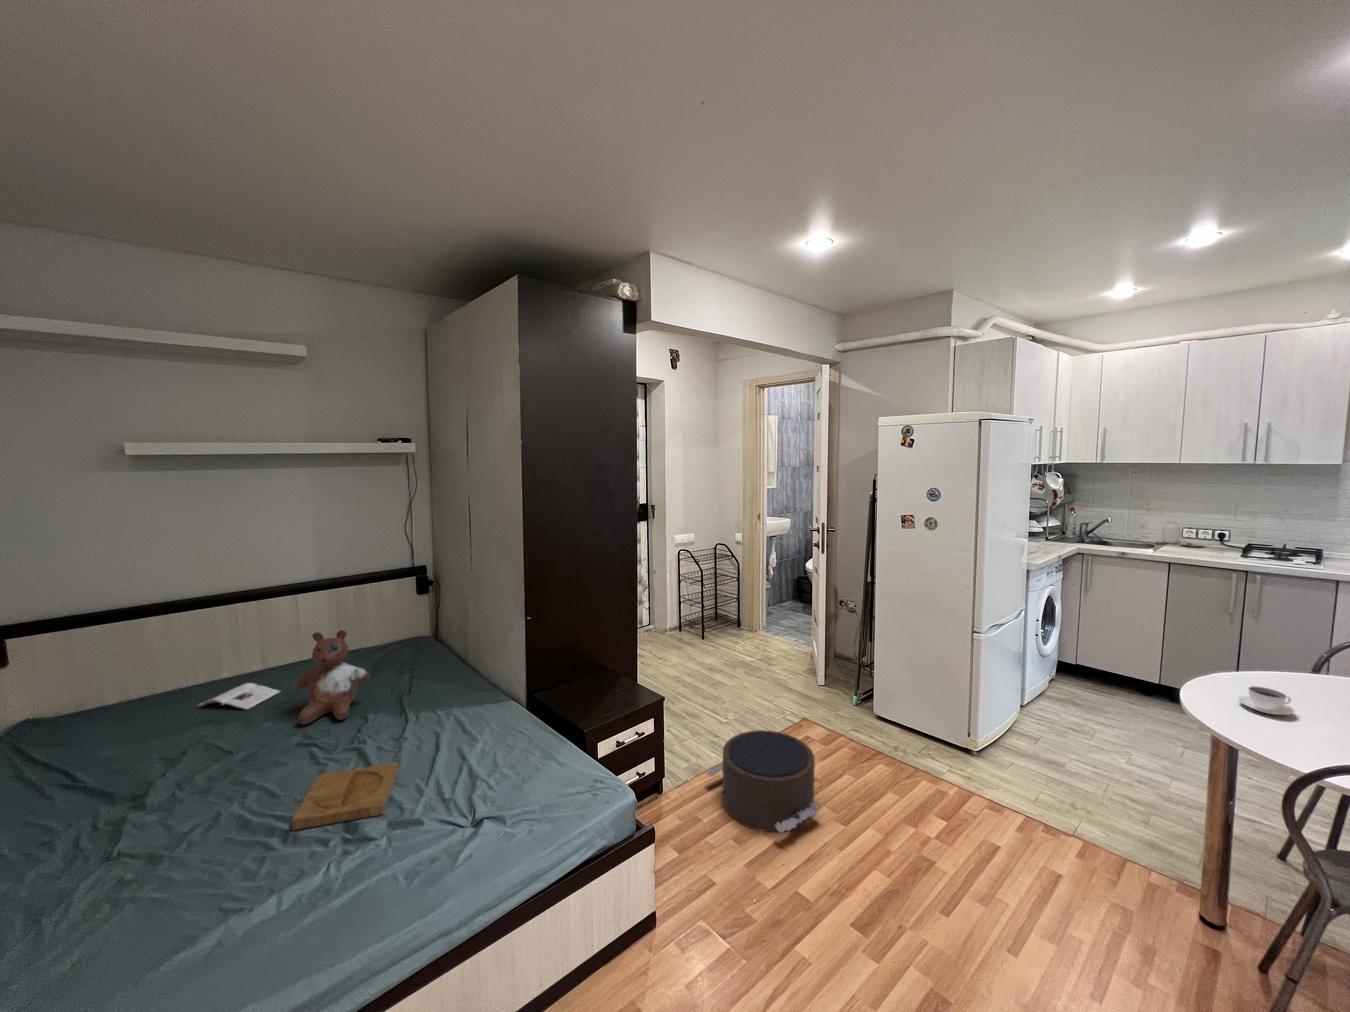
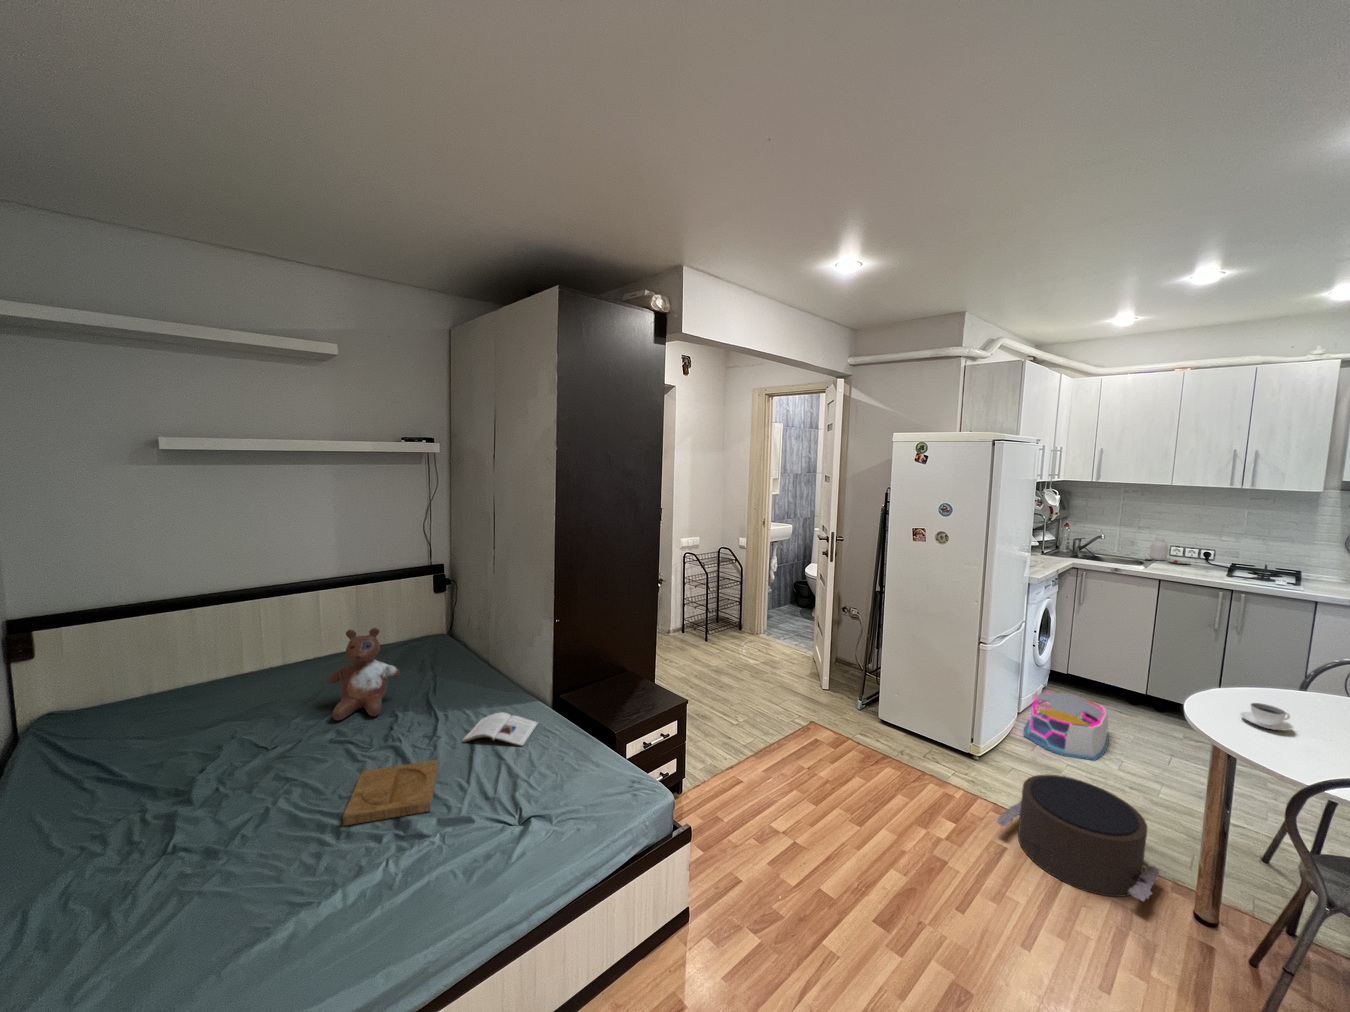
storage bin: none [1027,682,1117,755] -> present [1024,690,1109,761]
magazine: present [198,683,280,710] -> present [463,713,538,746]
pouf: present [707,730,820,832] -> present [997,775,1160,901]

